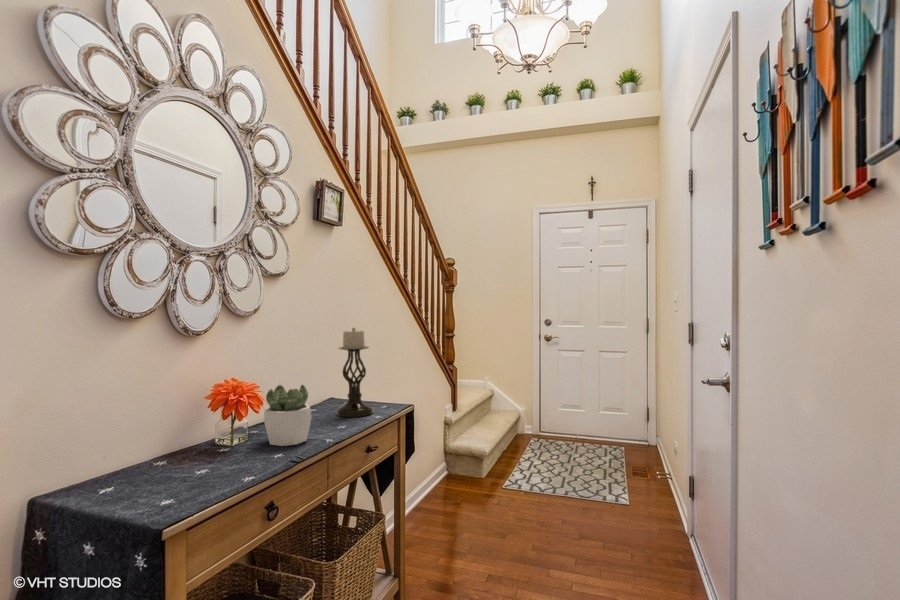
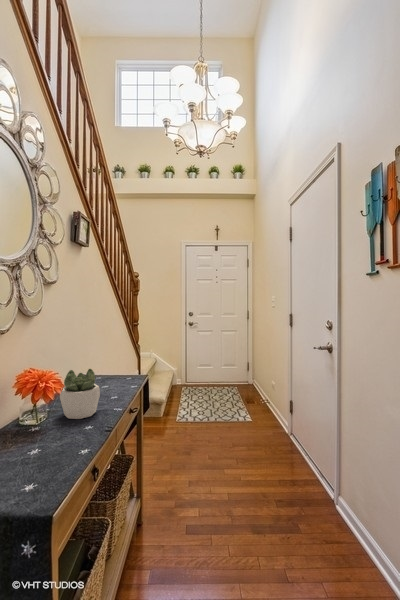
candle holder: present [336,328,373,417] -> none [96,322,124,389]

